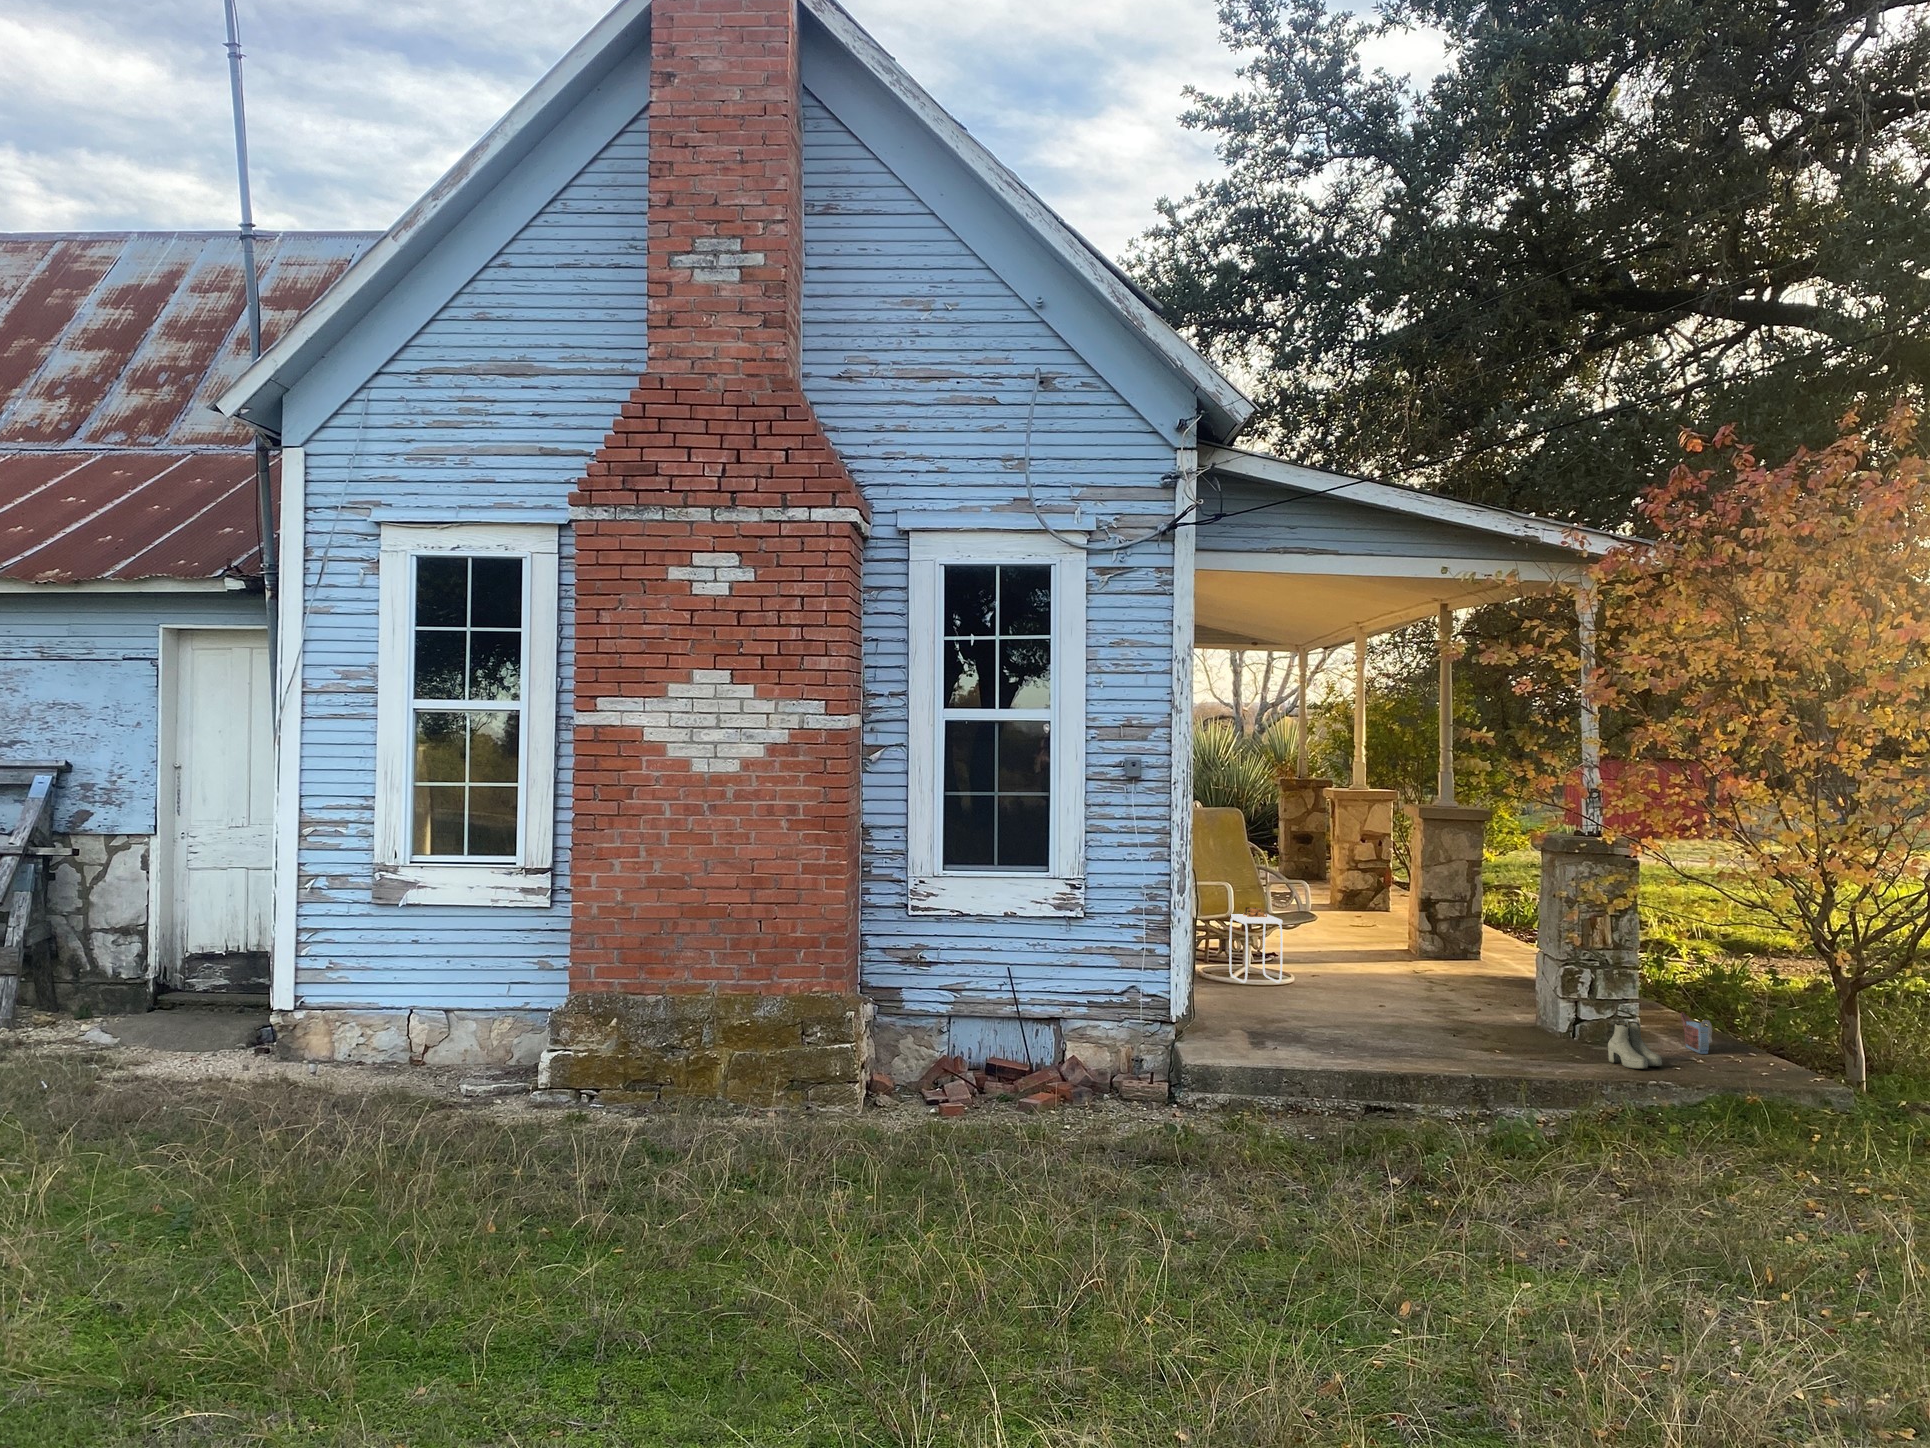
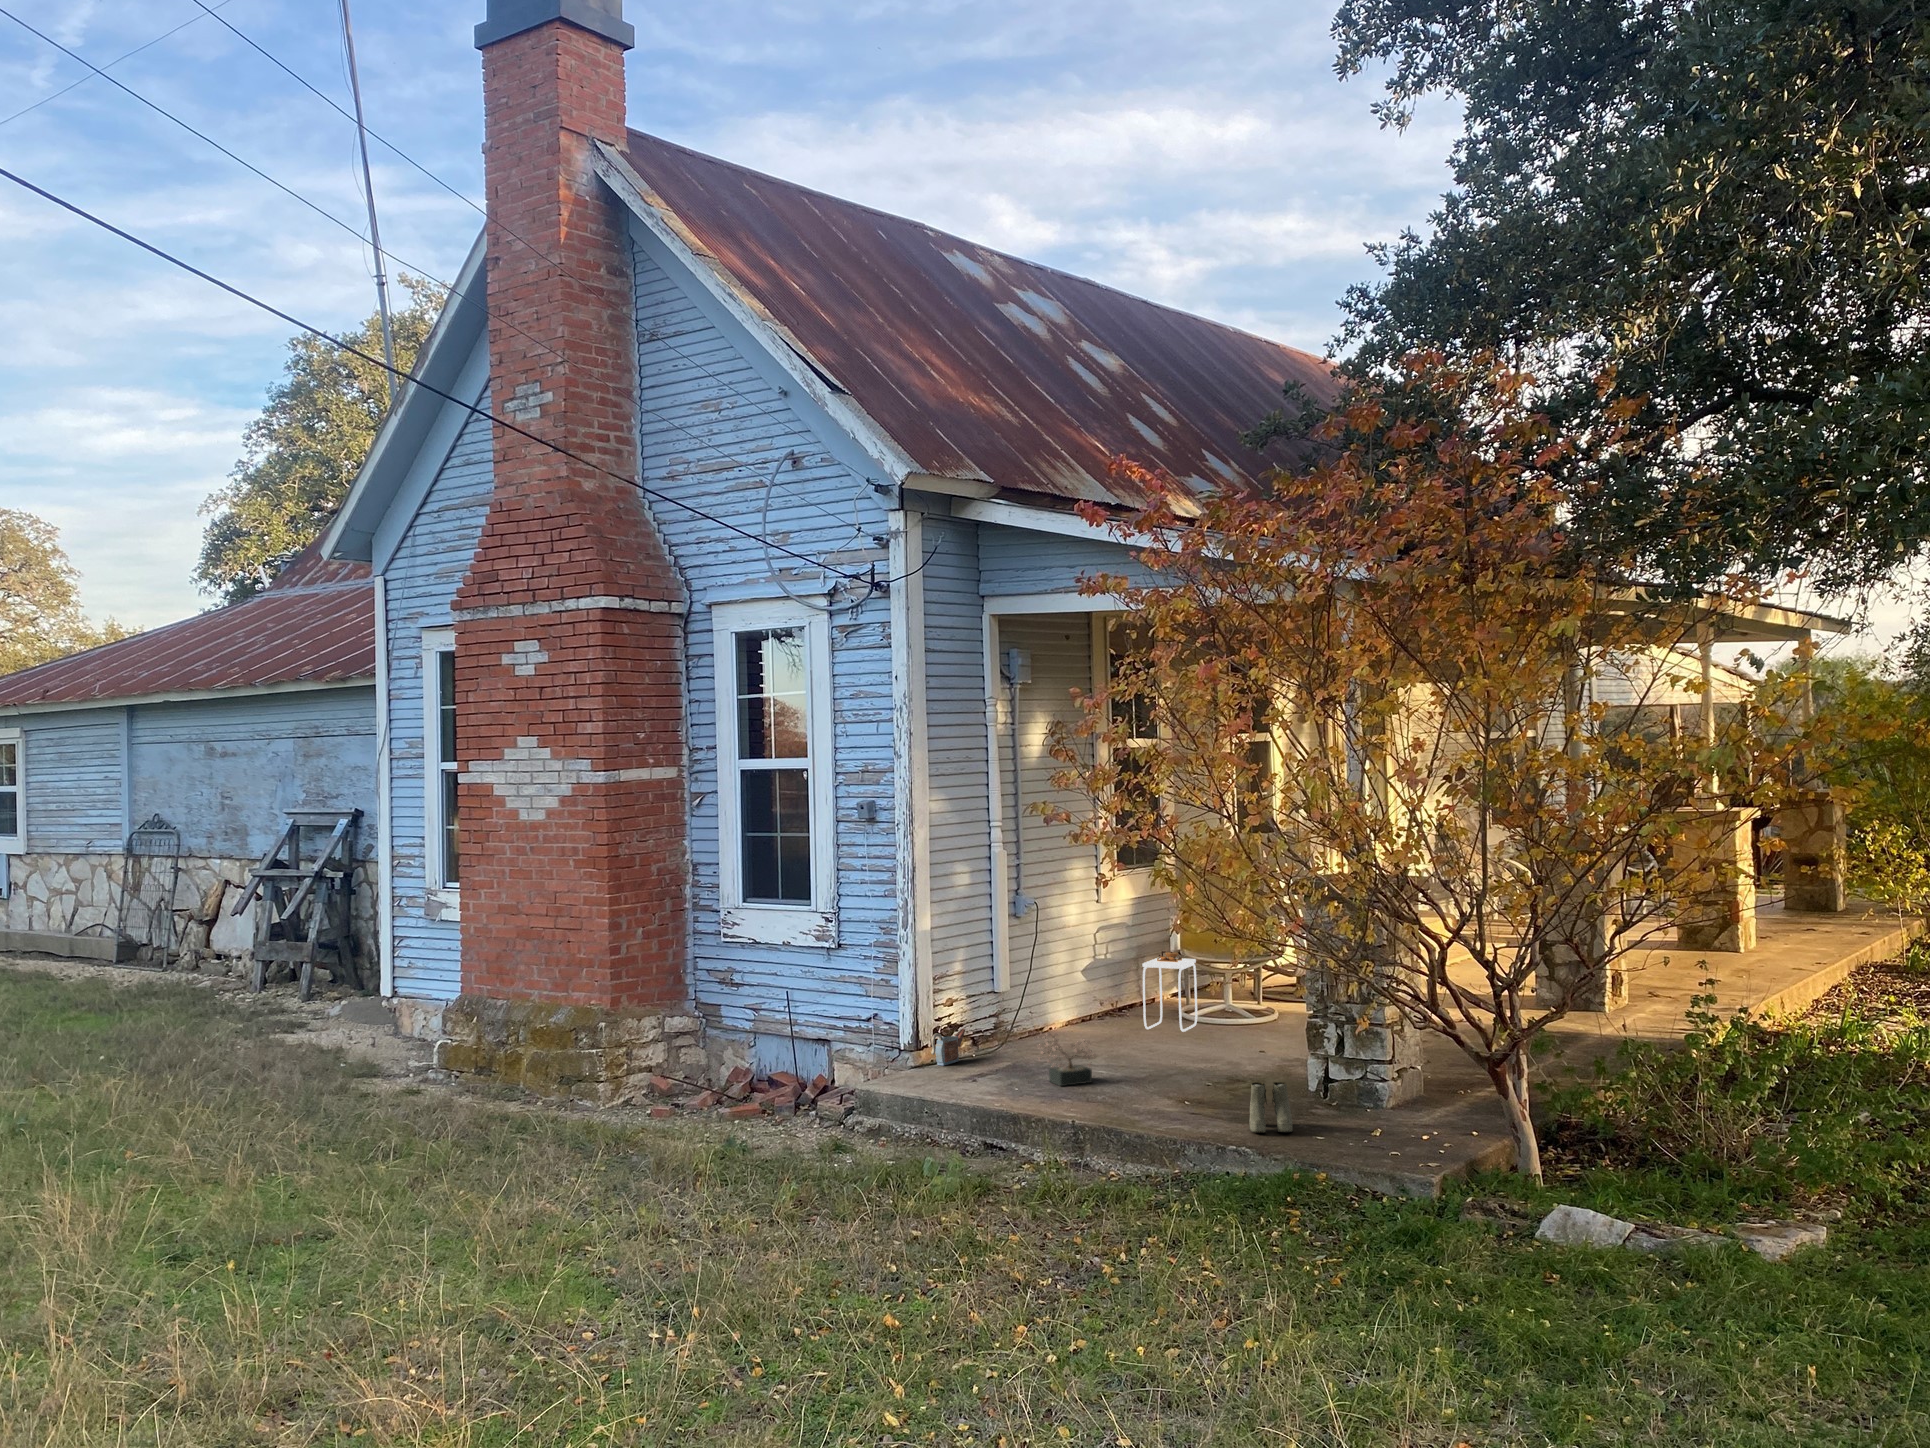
decorative plant: none [1331,991,1375,1044] -> present [1038,1033,1095,1086]
watering can: present [1680,1012,1712,1054] -> present [931,1028,965,1066]

